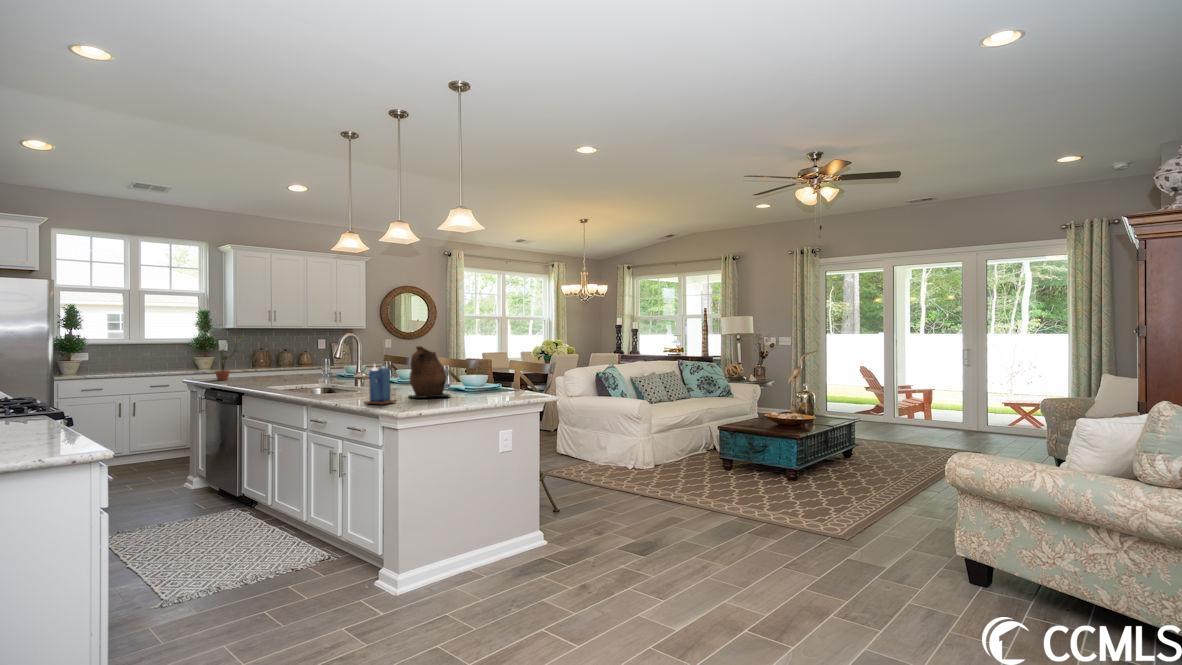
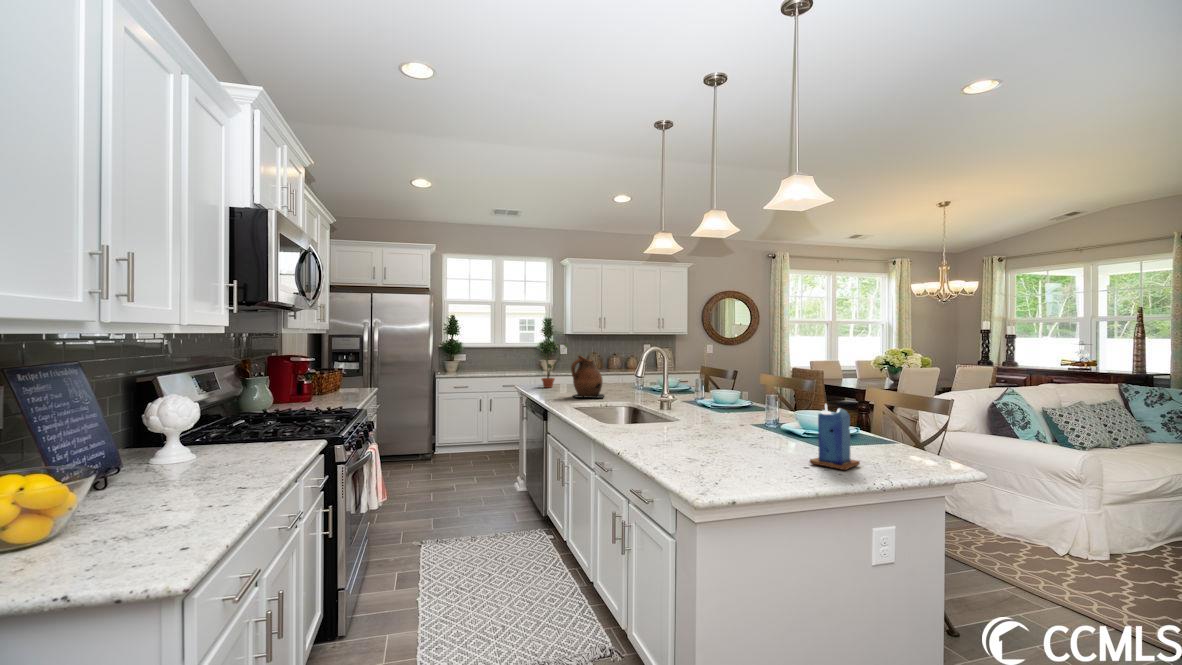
ceramic pitcher: present [409,346,451,398] -> present [571,356,604,398]
candle: present [364,365,396,405] -> present [810,404,860,470]

